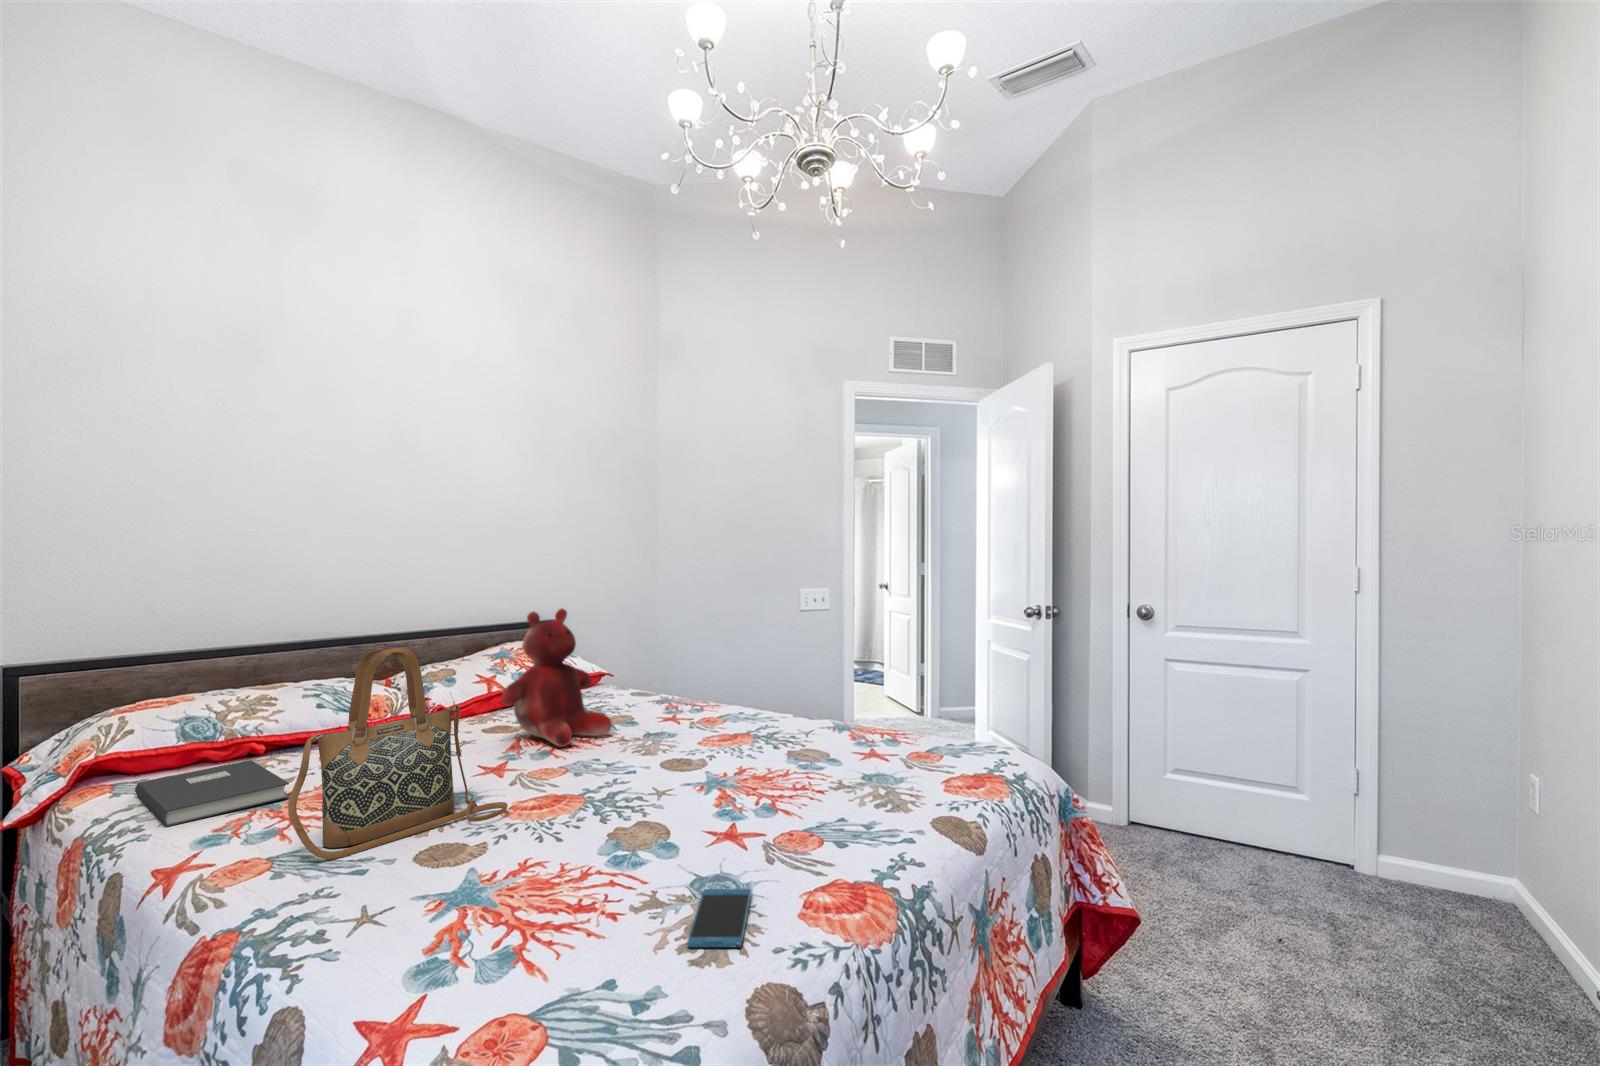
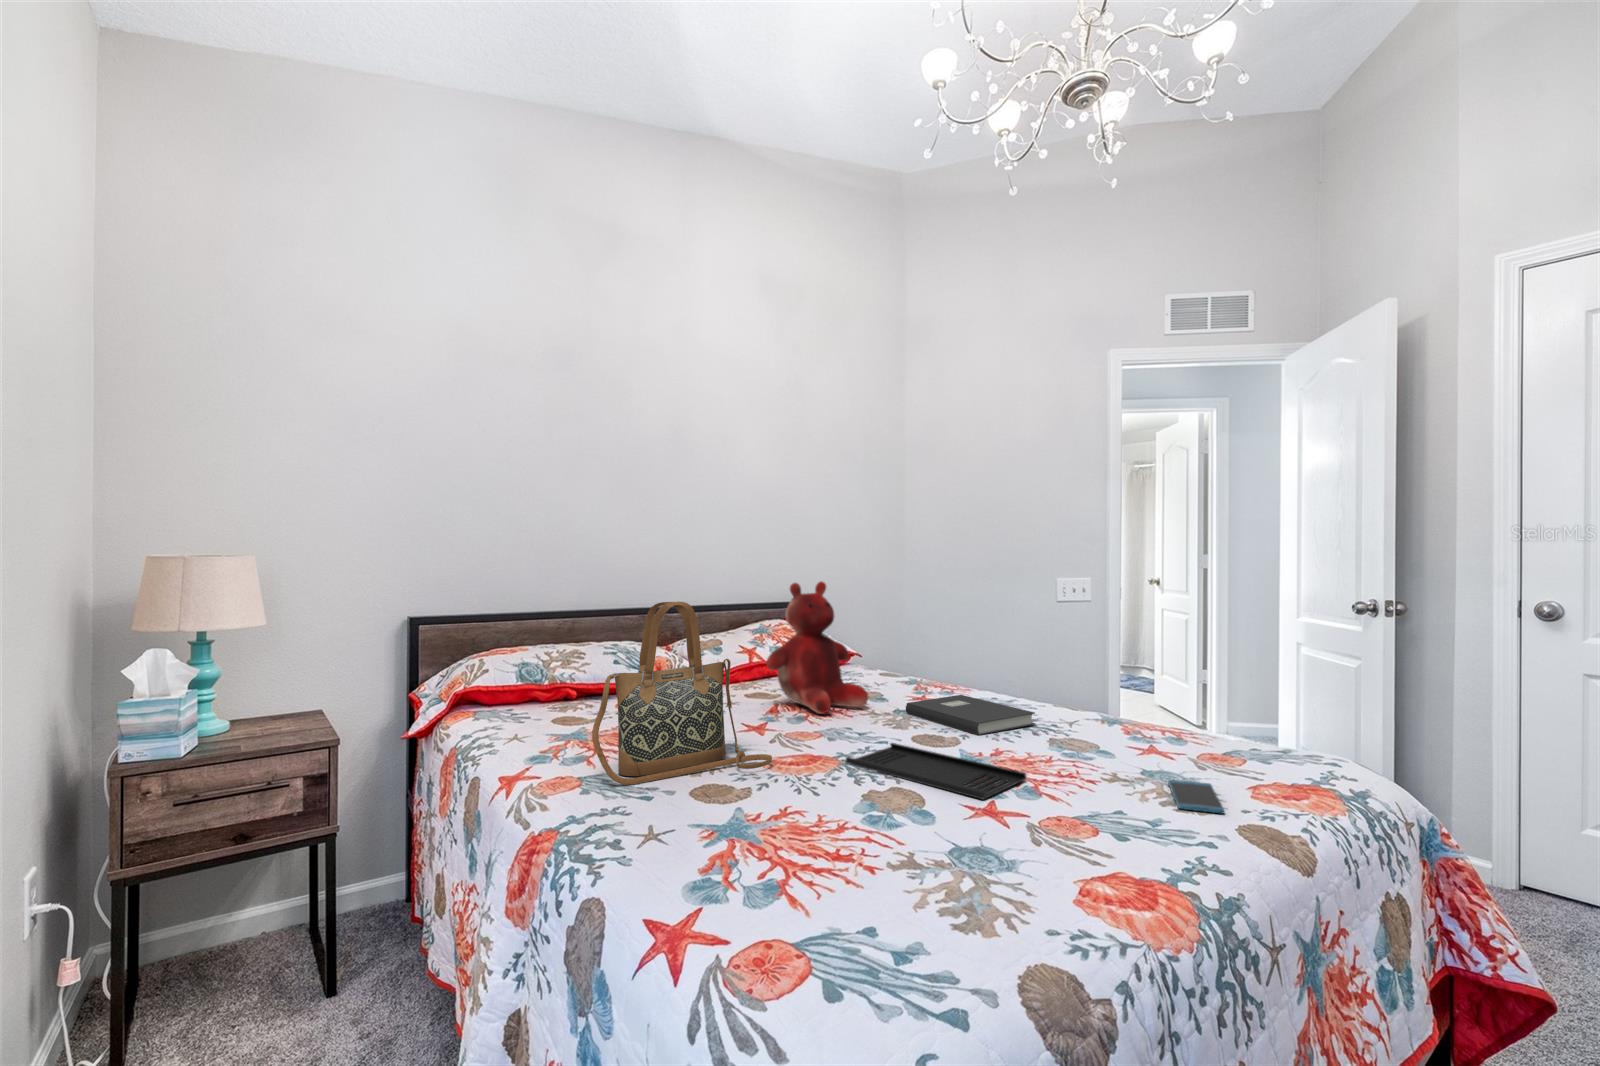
book: present [135,760,289,827] -> present [906,695,1035,735]
tray: none [587,773,761,824] -> present [845,743,1026,800]
smartphone: present [687,889,752,947] -> present [1168,780,1225,813]

